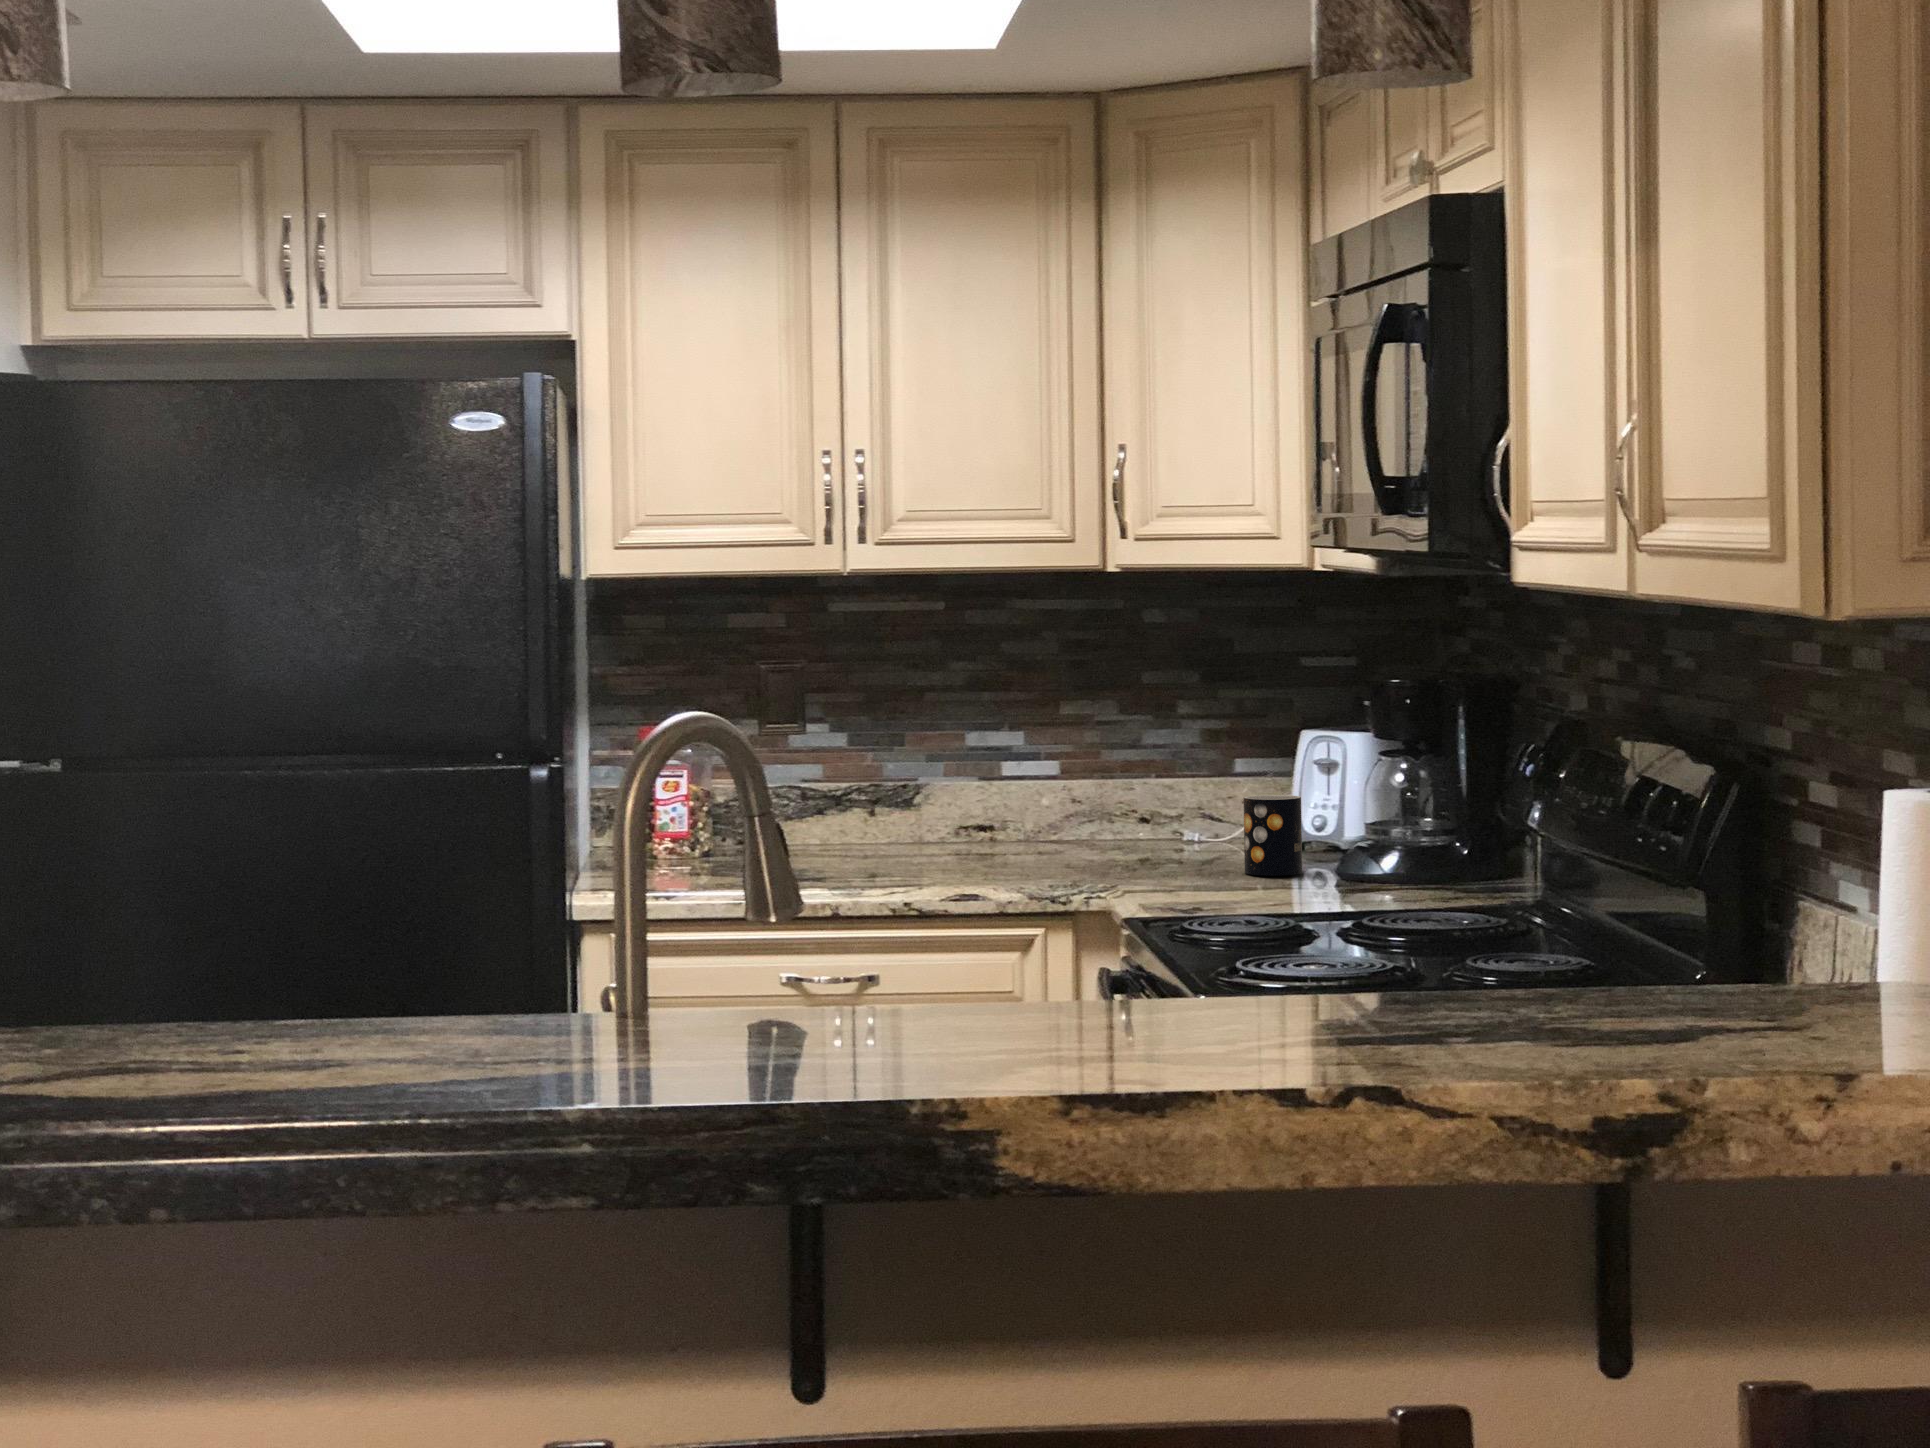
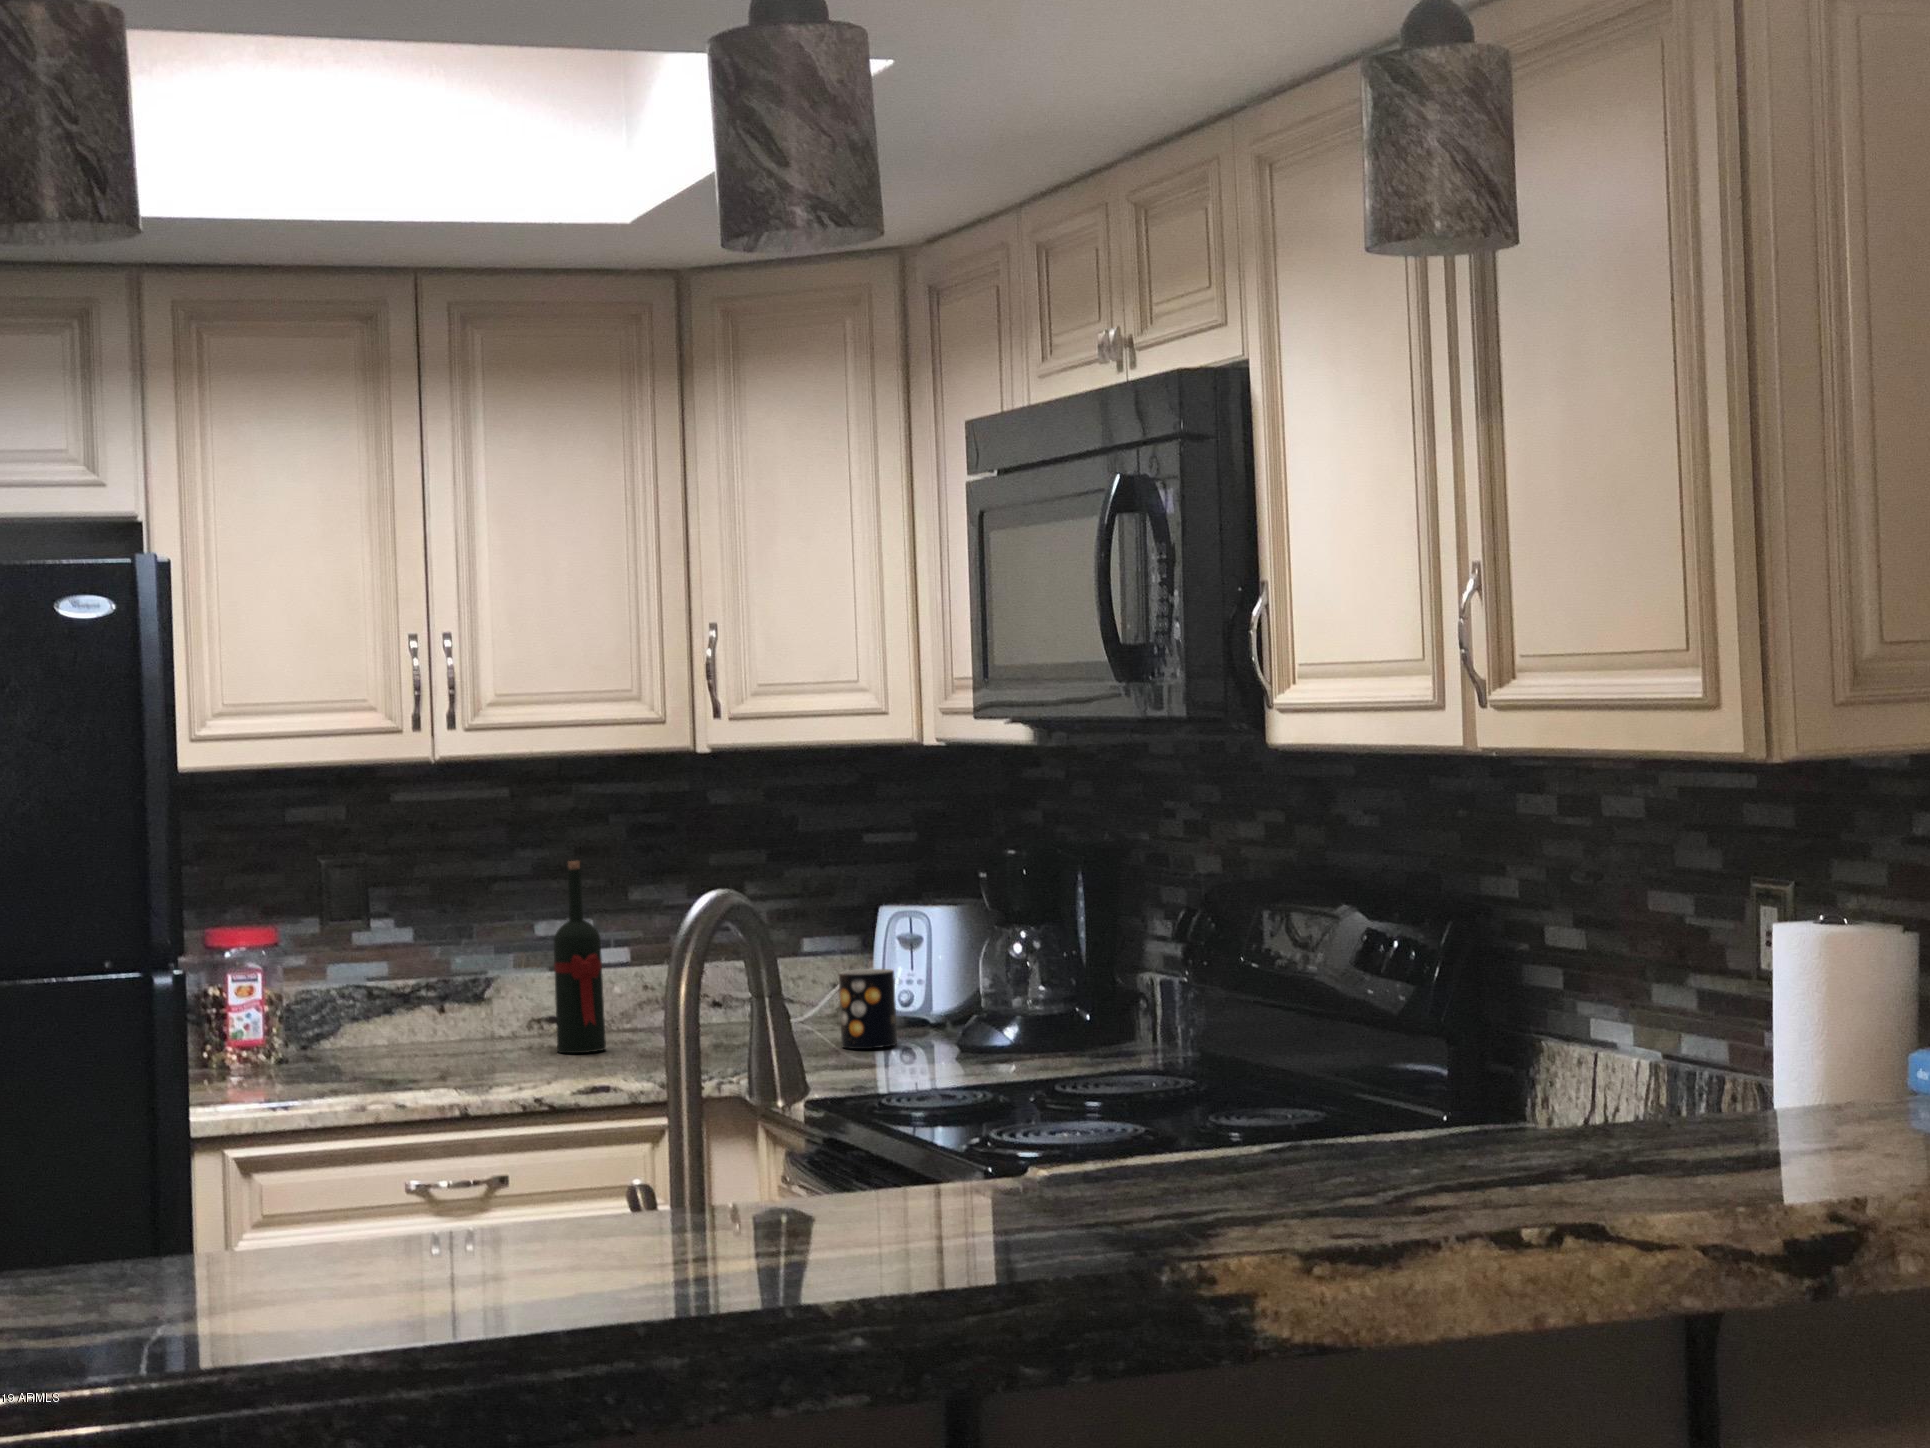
wine bottle: none [965,675,1014,862] -> present [554,861,606,1053]

